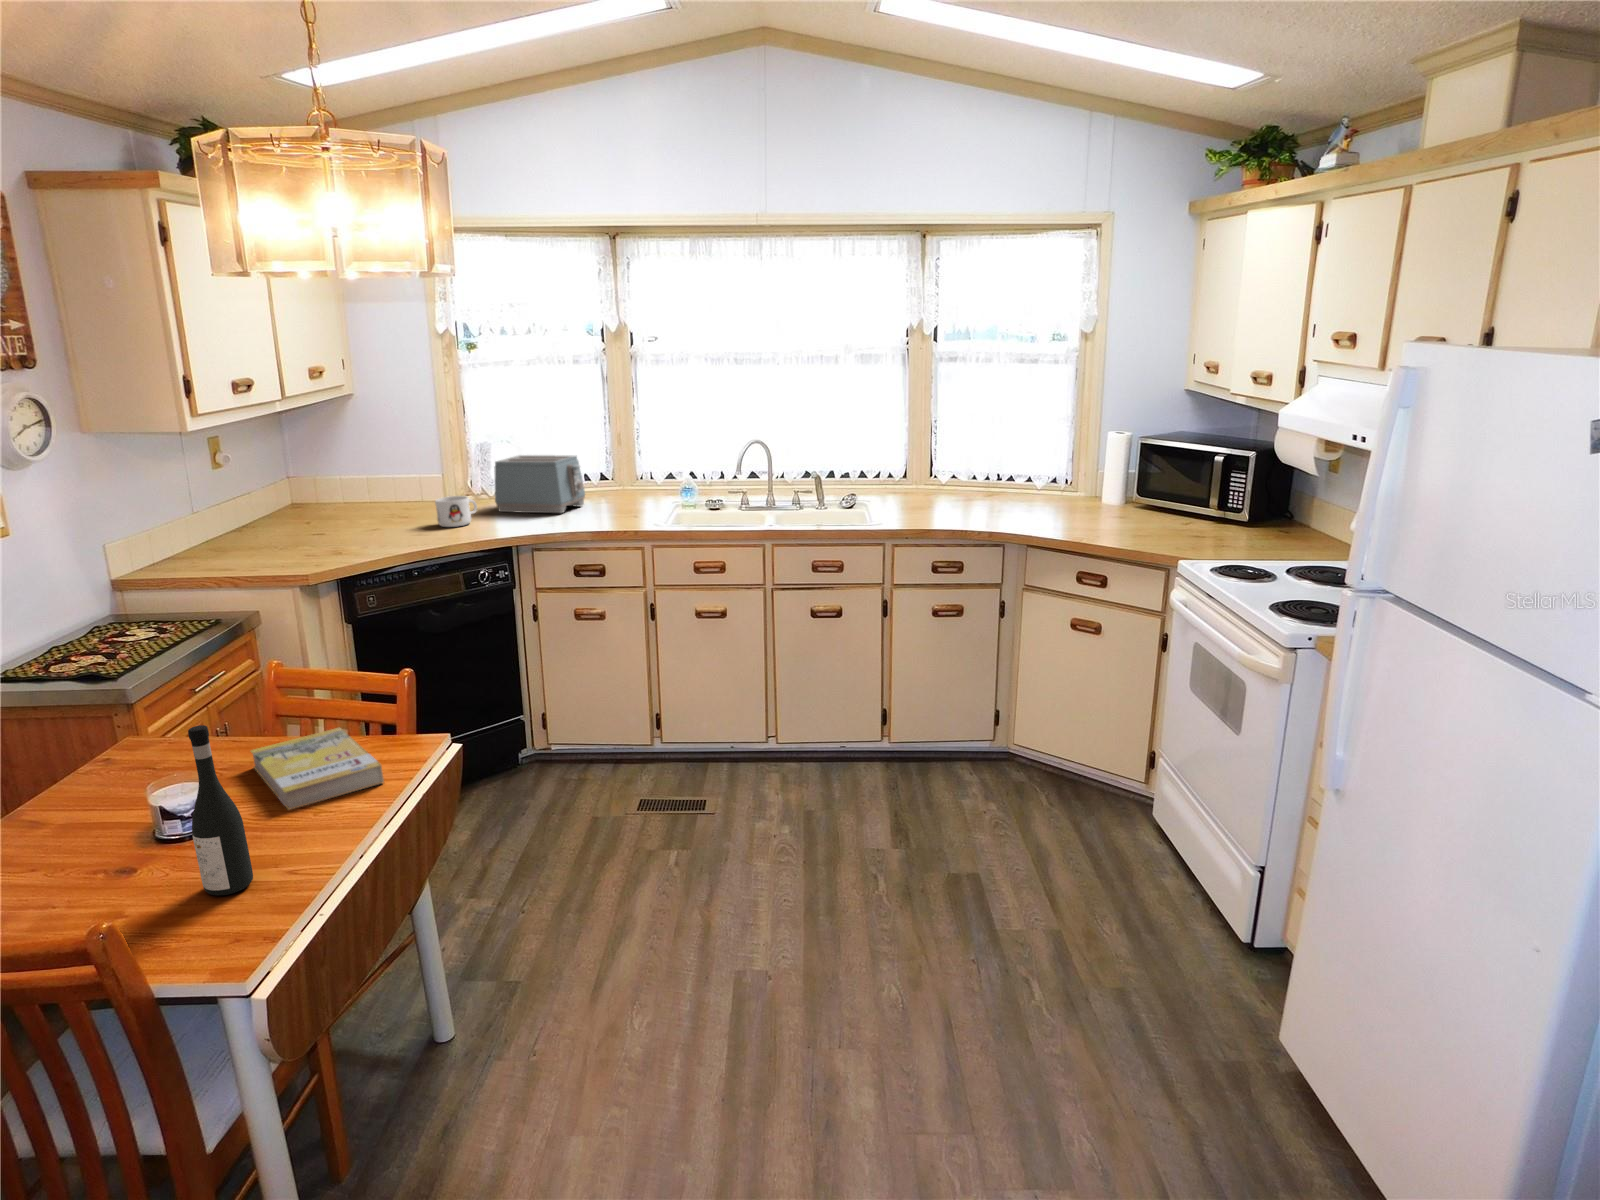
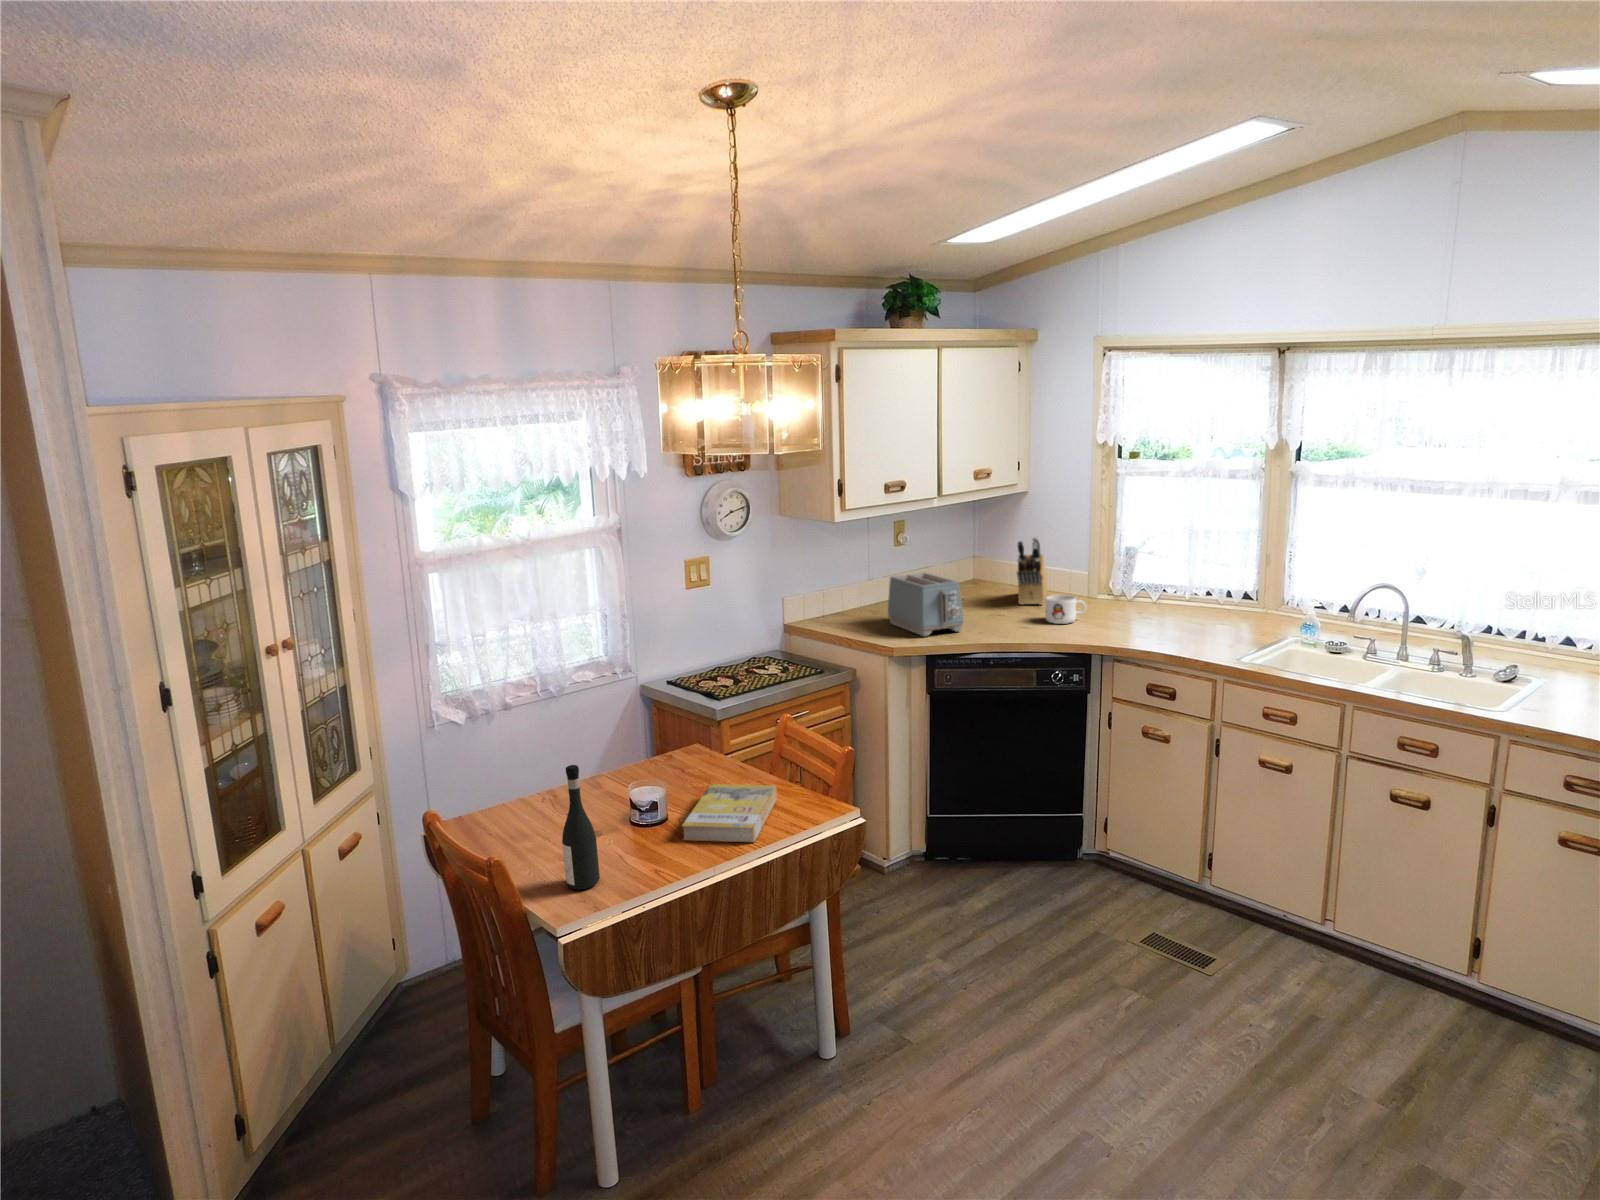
knife block: none [371,439,413,519] -> present [1017,537,1047,605]
toaster: present [494,455,585,513] -> present [888,572,964,636]

